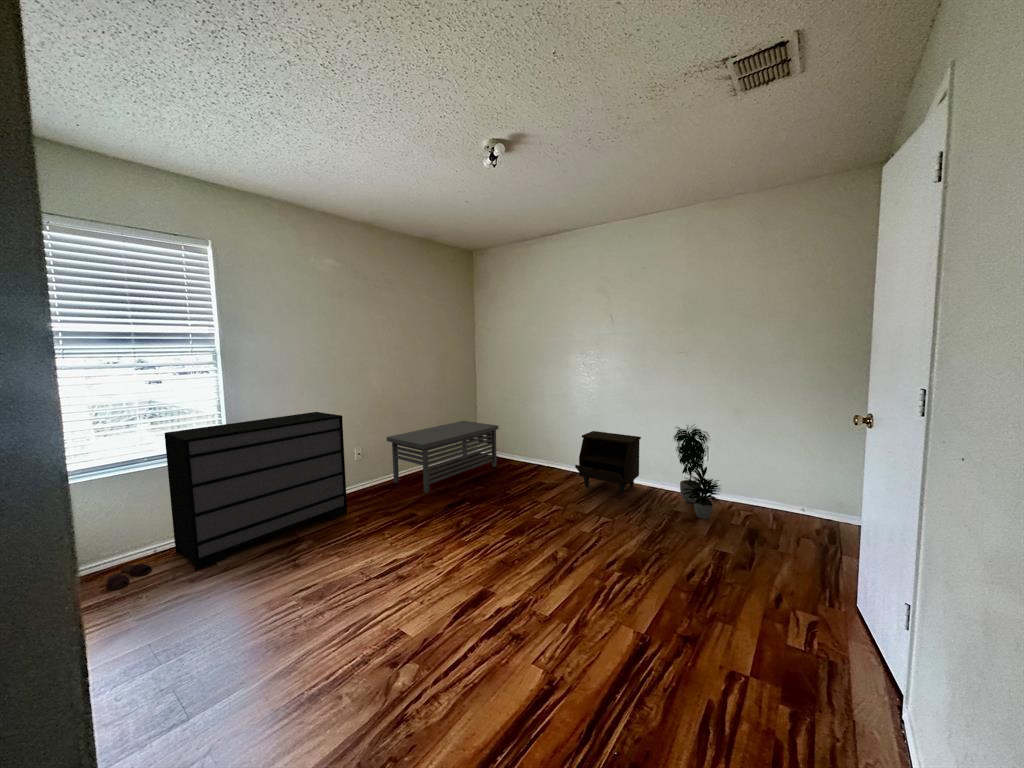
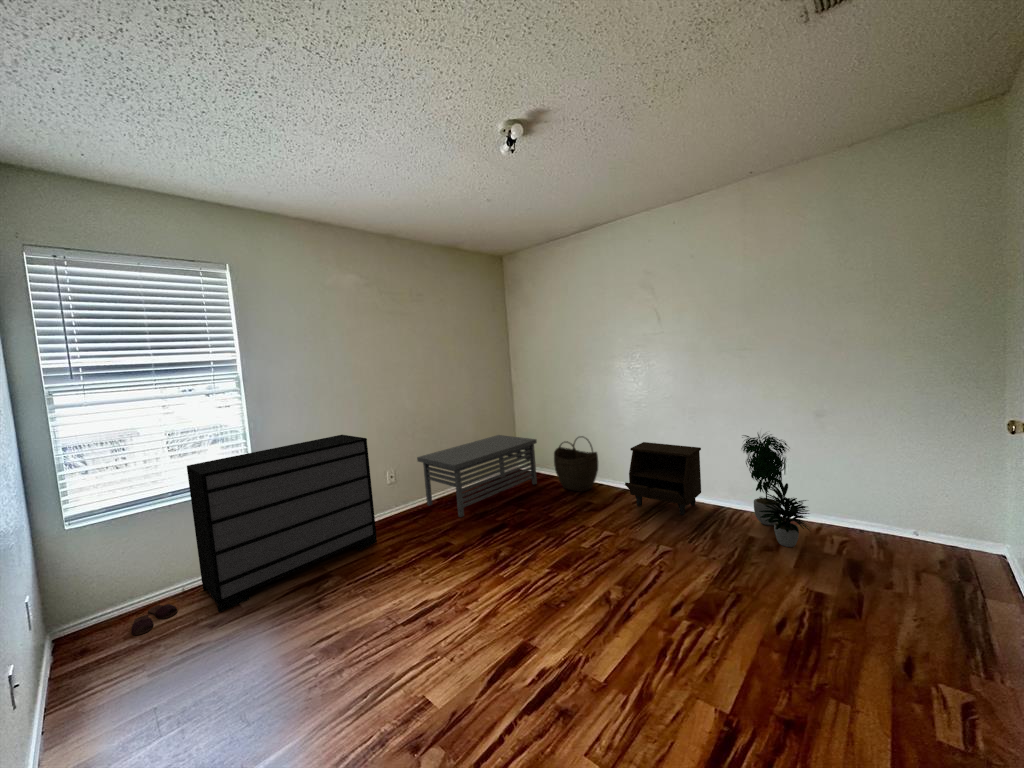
woven basket: none [513,424,553,474] -> present [554,436,598,492]

